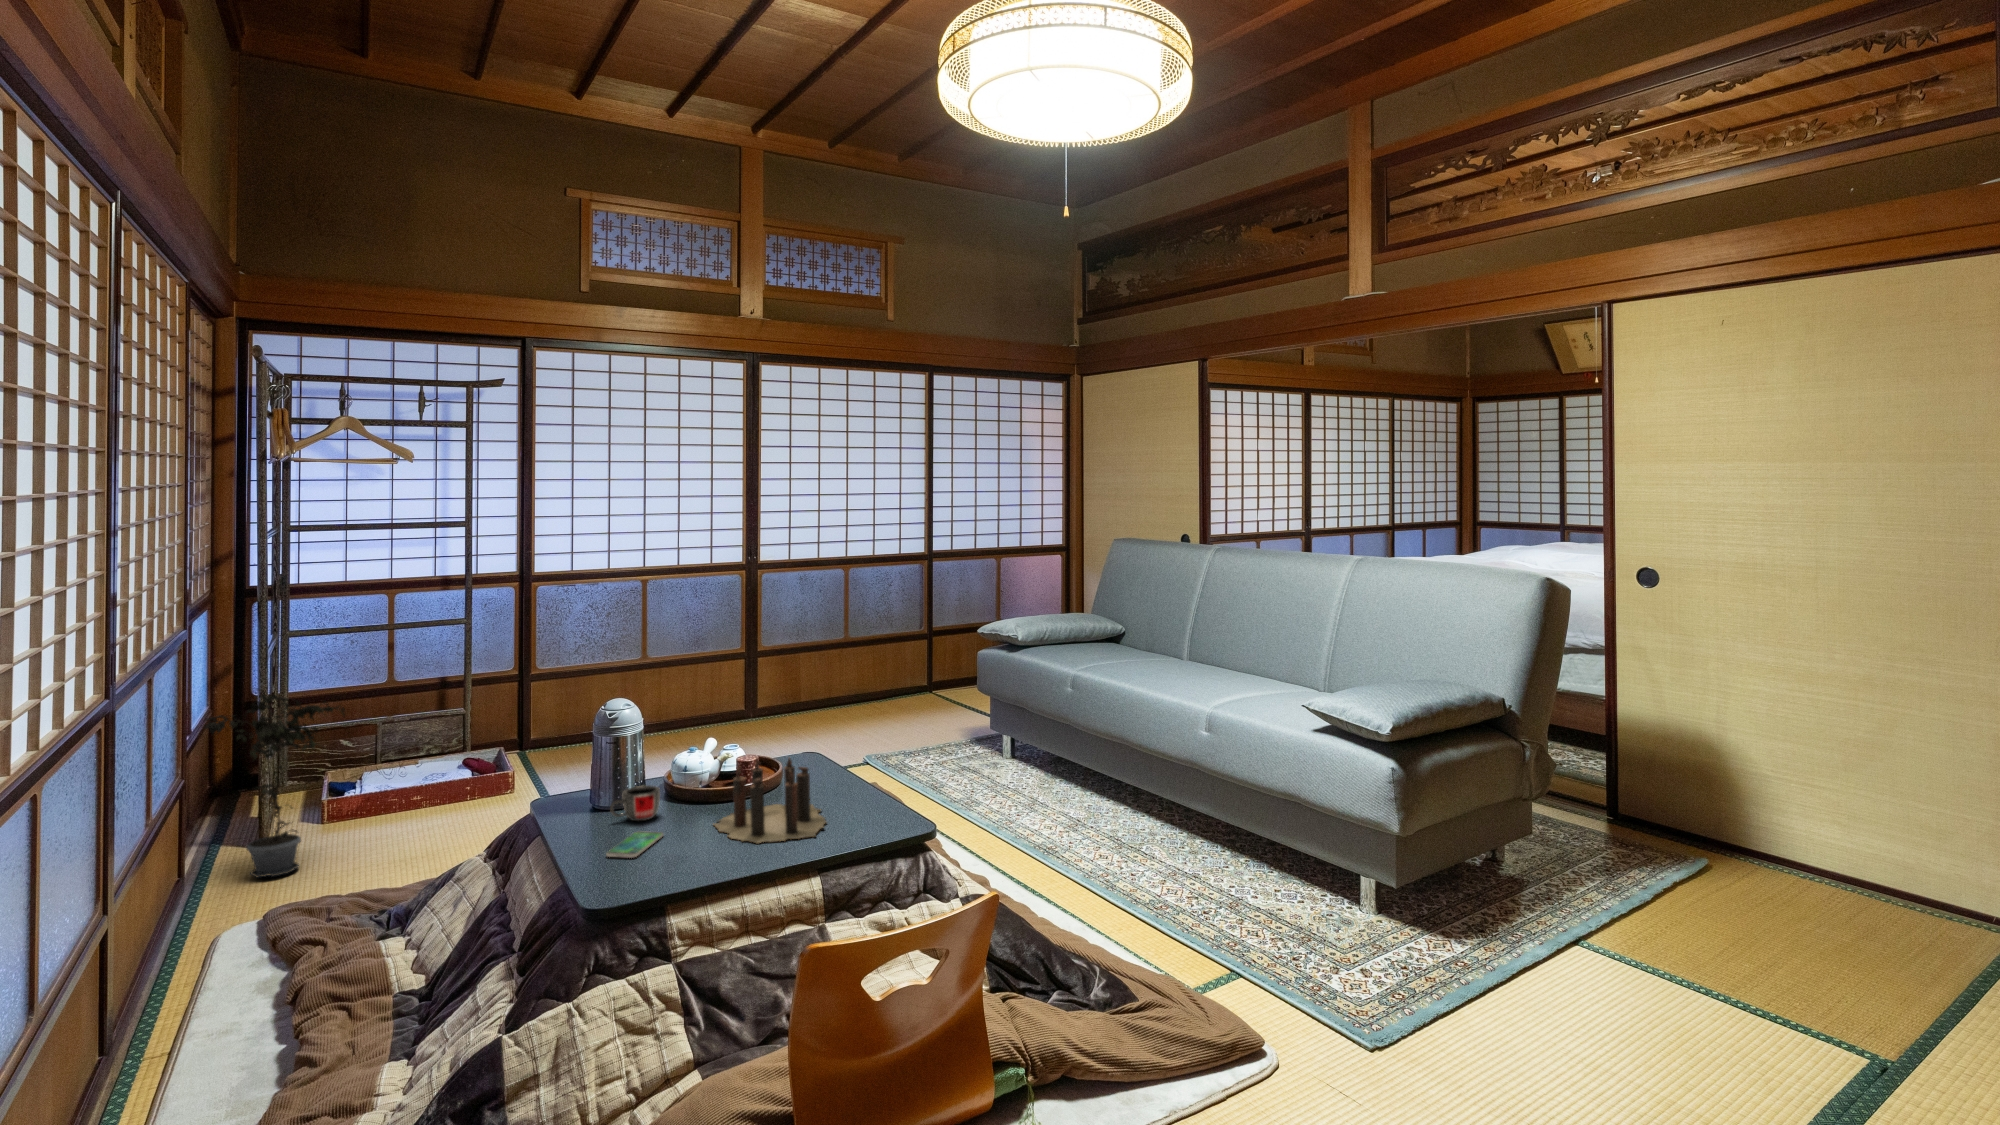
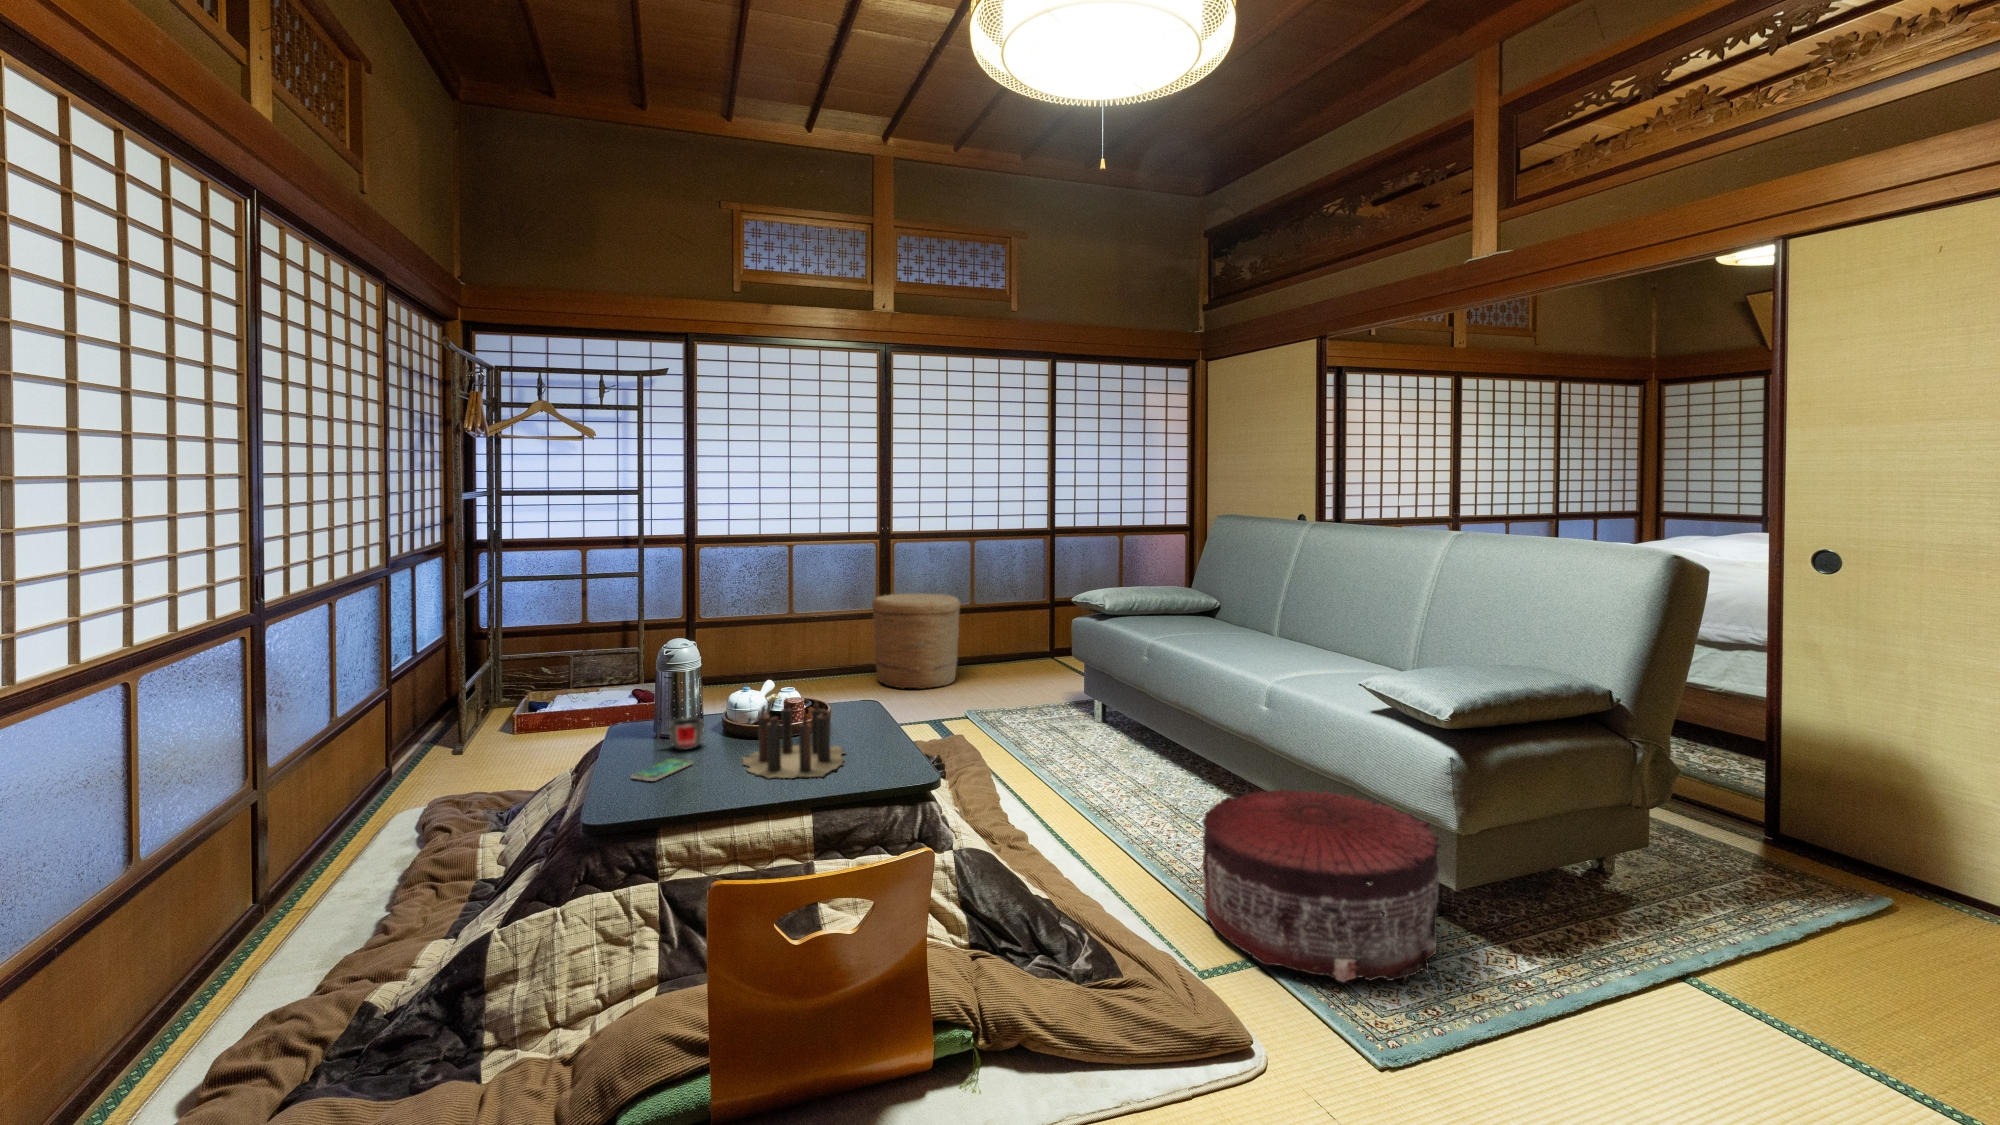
basket: none [739,629,838,736] -> present [872,594,960,689]
potted plant: present [203,690,345,878] -> none [391,618,513,775]
pouf: none [1173,808,1392,982] -> present [1202,790,1440,982]

